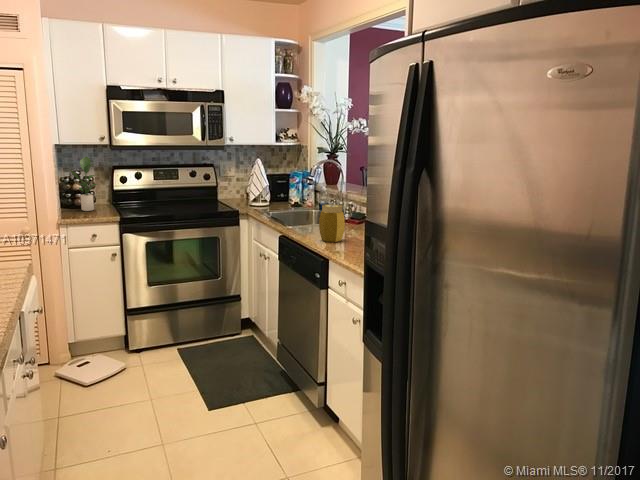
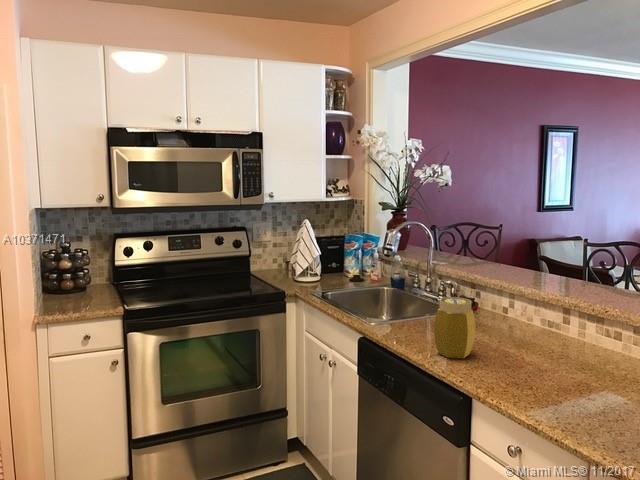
potted plant: present [70,157,97,211] -> none [54,223,94,299]

